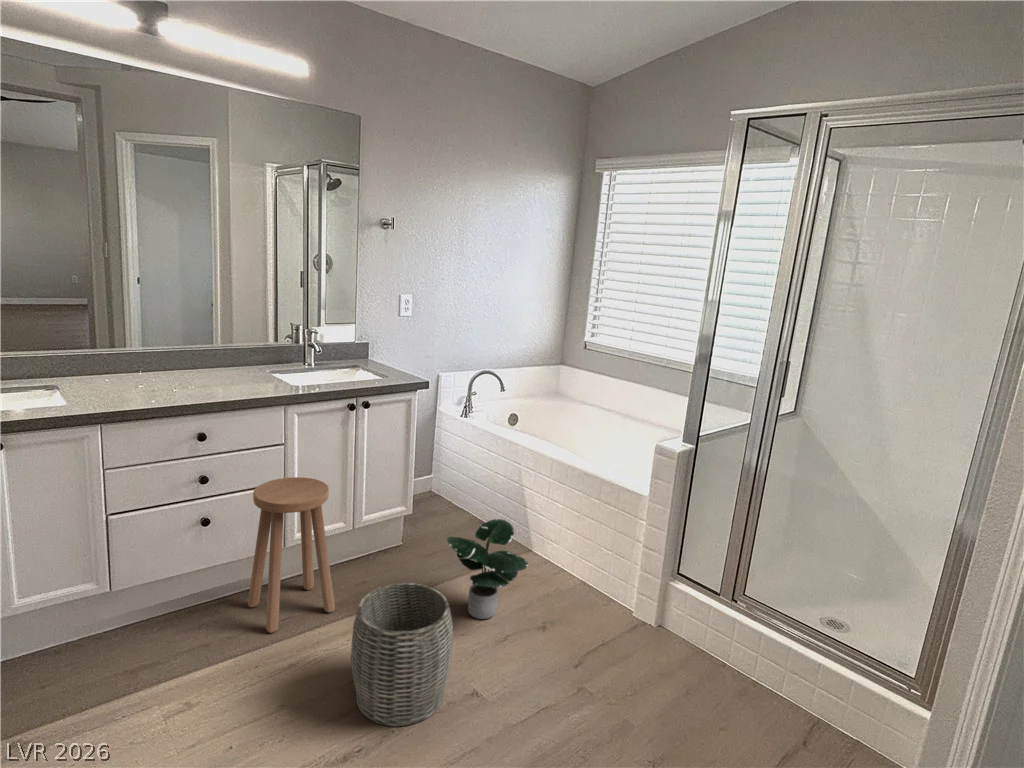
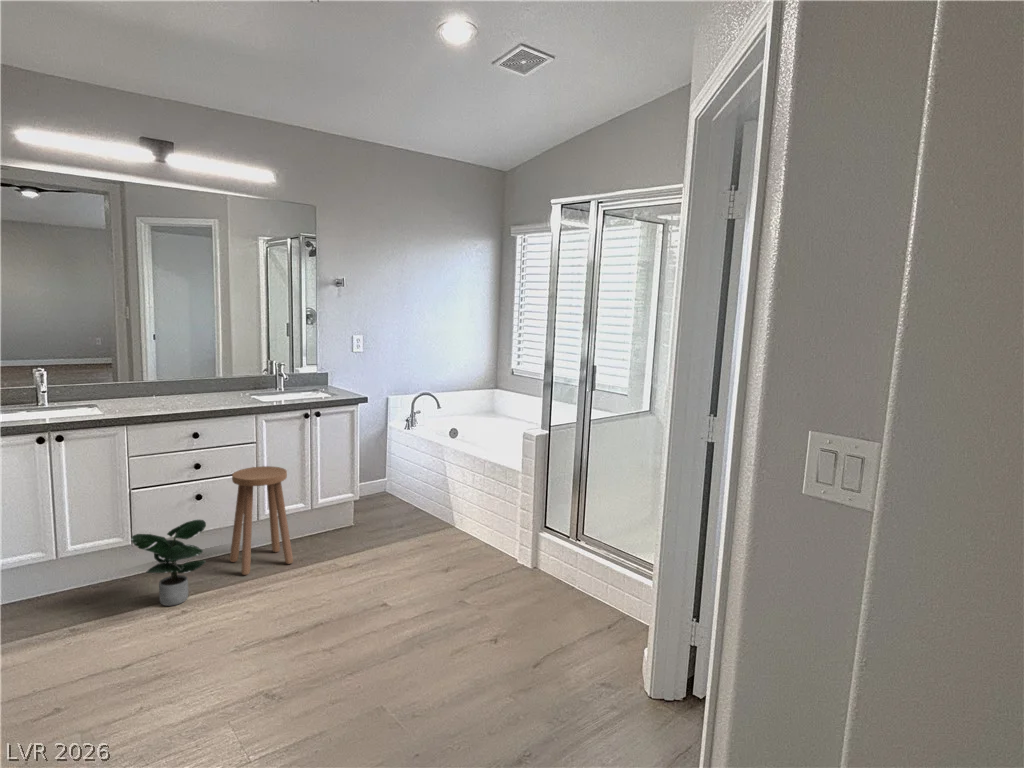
potted plant: present [447,519,528,619] -> present [131,520,206,606]
woven basket: present [351,583,453,726] -> none [295,529,365,620]

